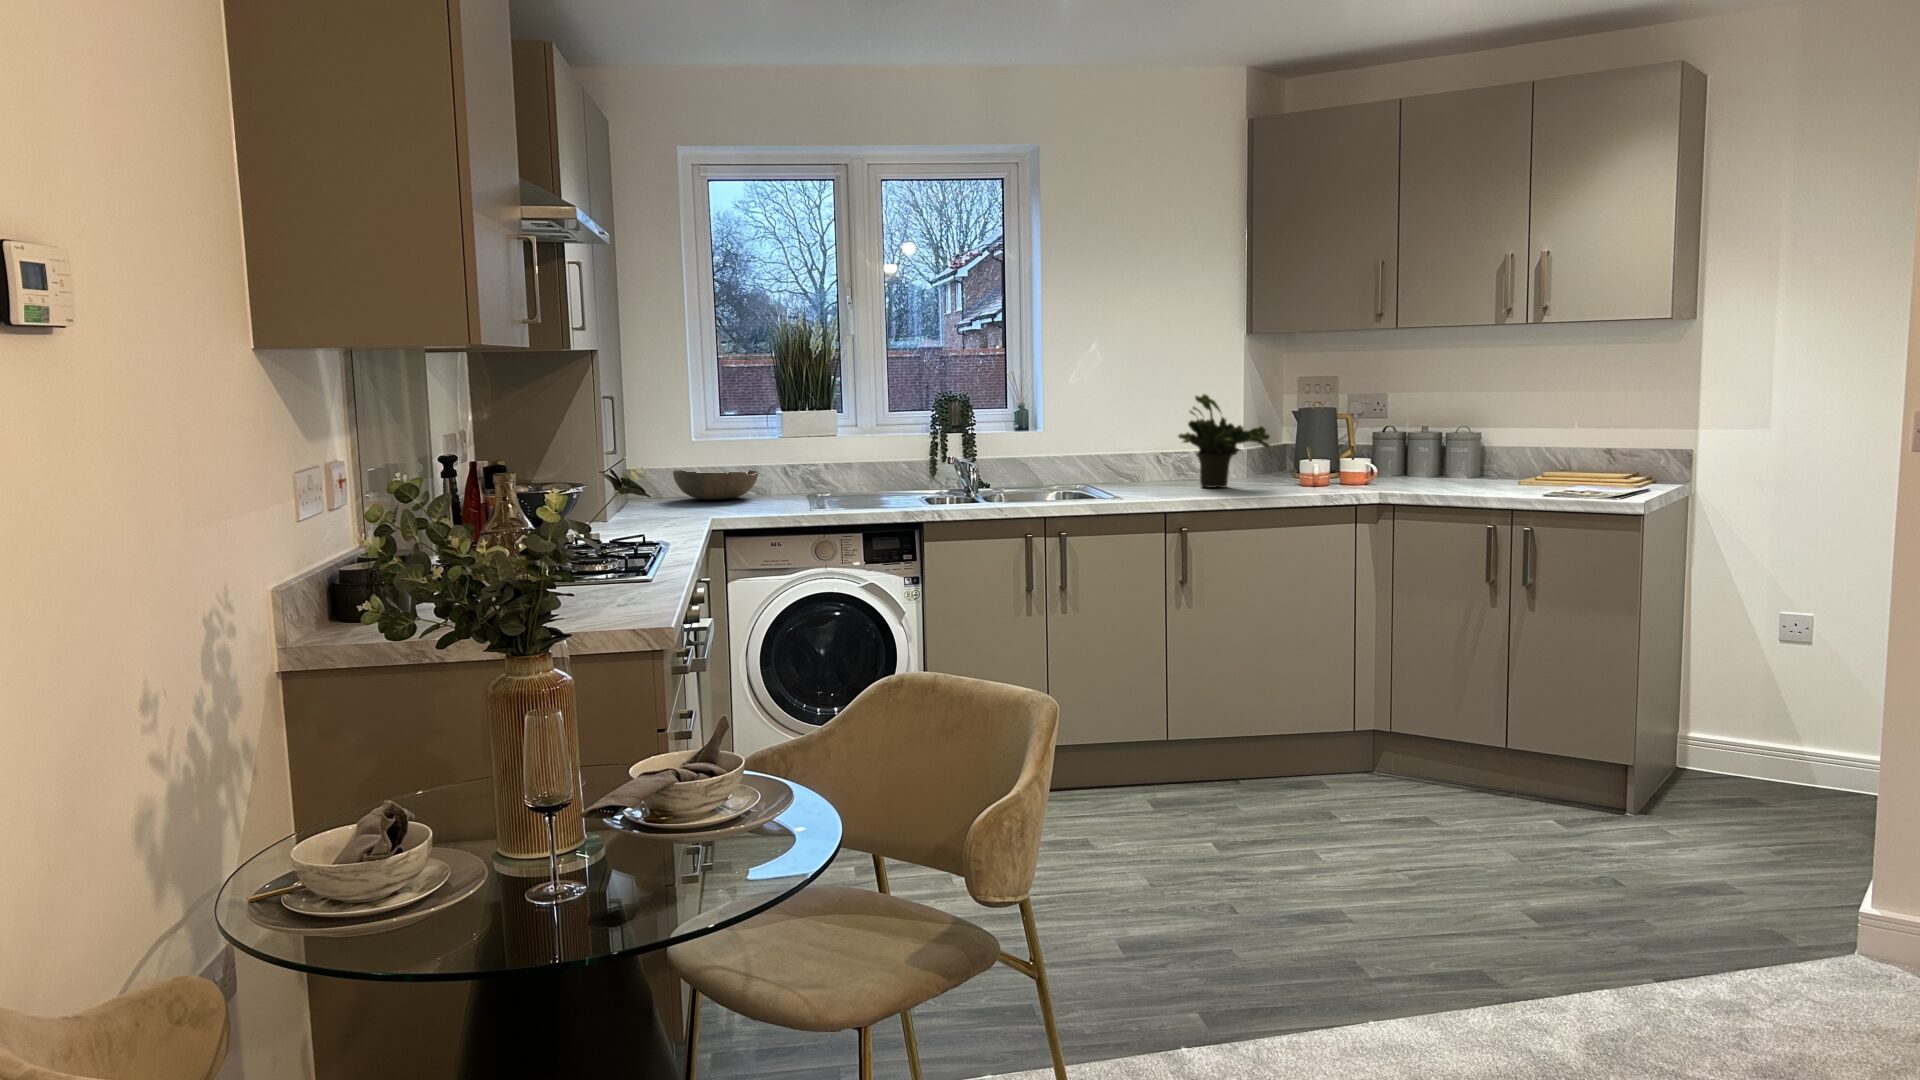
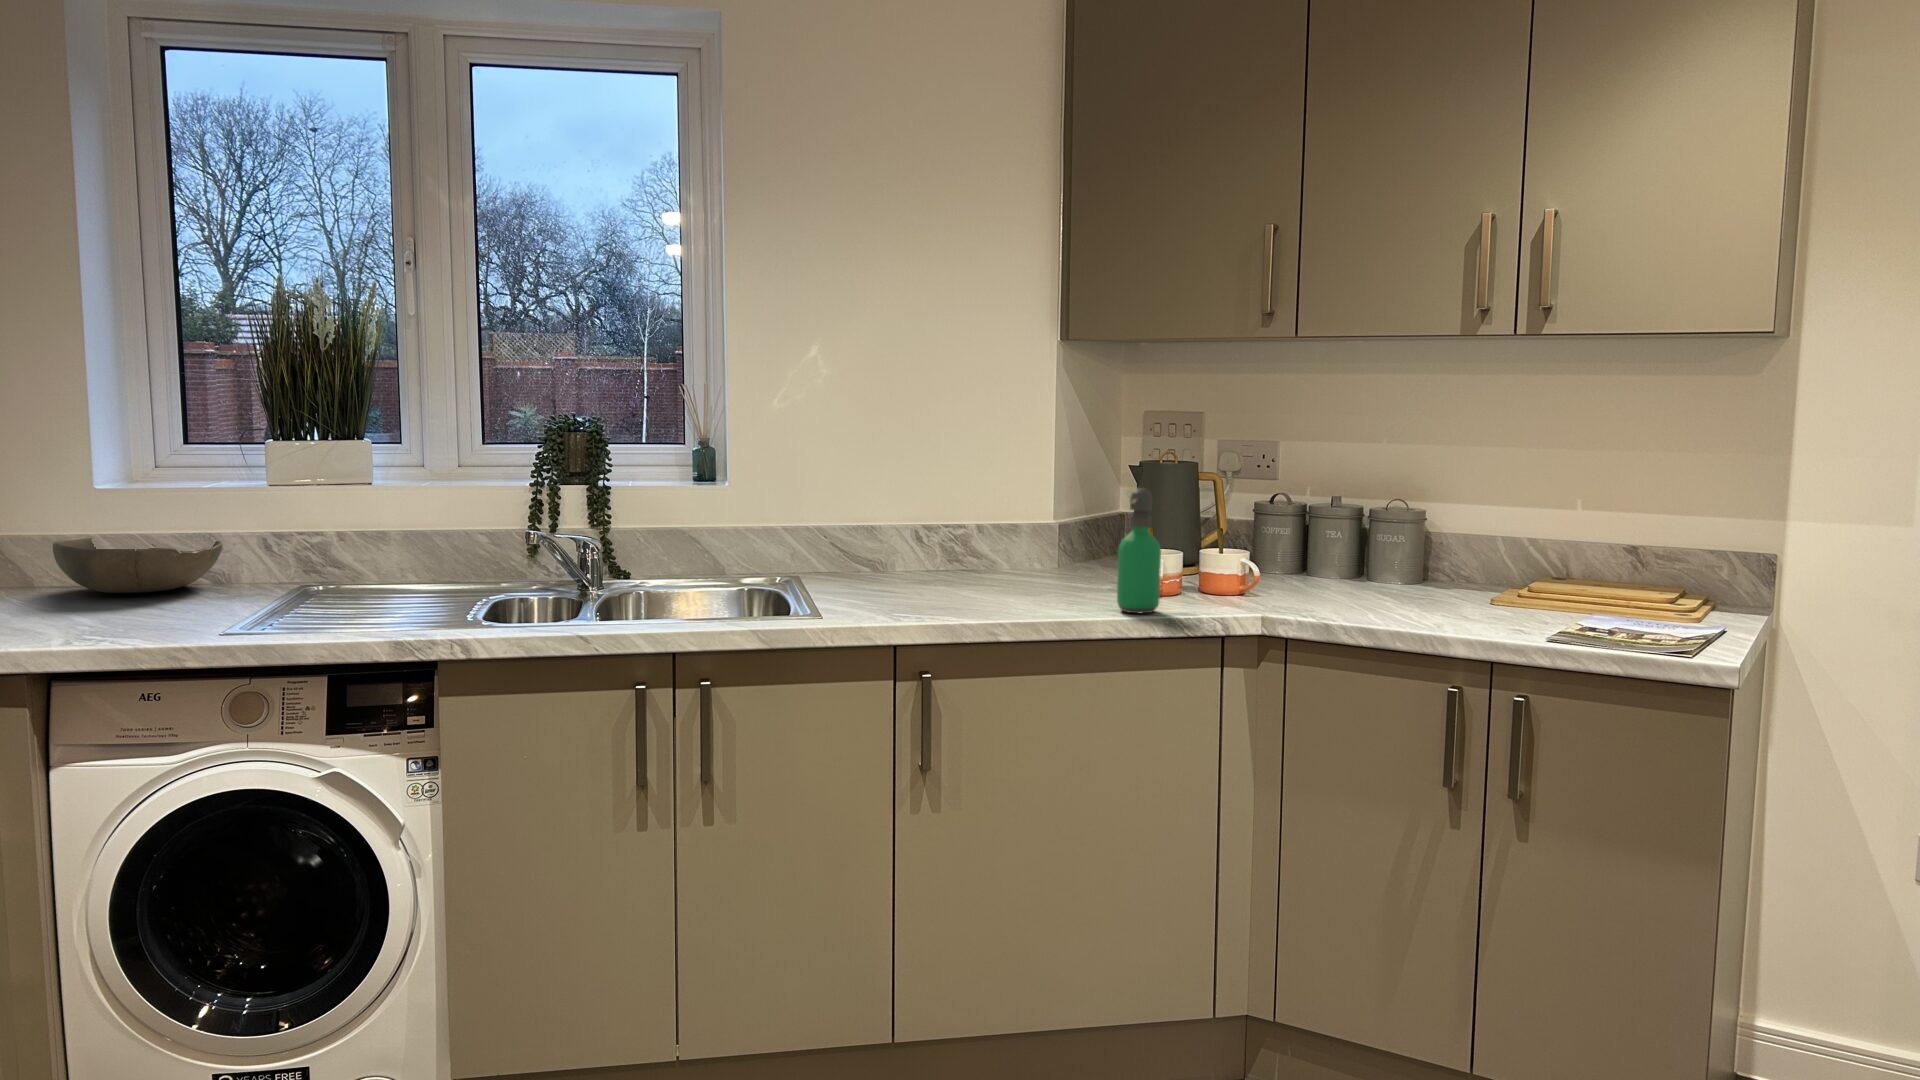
potted plant: present [1178,394,1270,488] -> none [937,437,1088,592]
soap dispenser: none [1292,421,1318,493] -> present [1117,488,1161,613]

